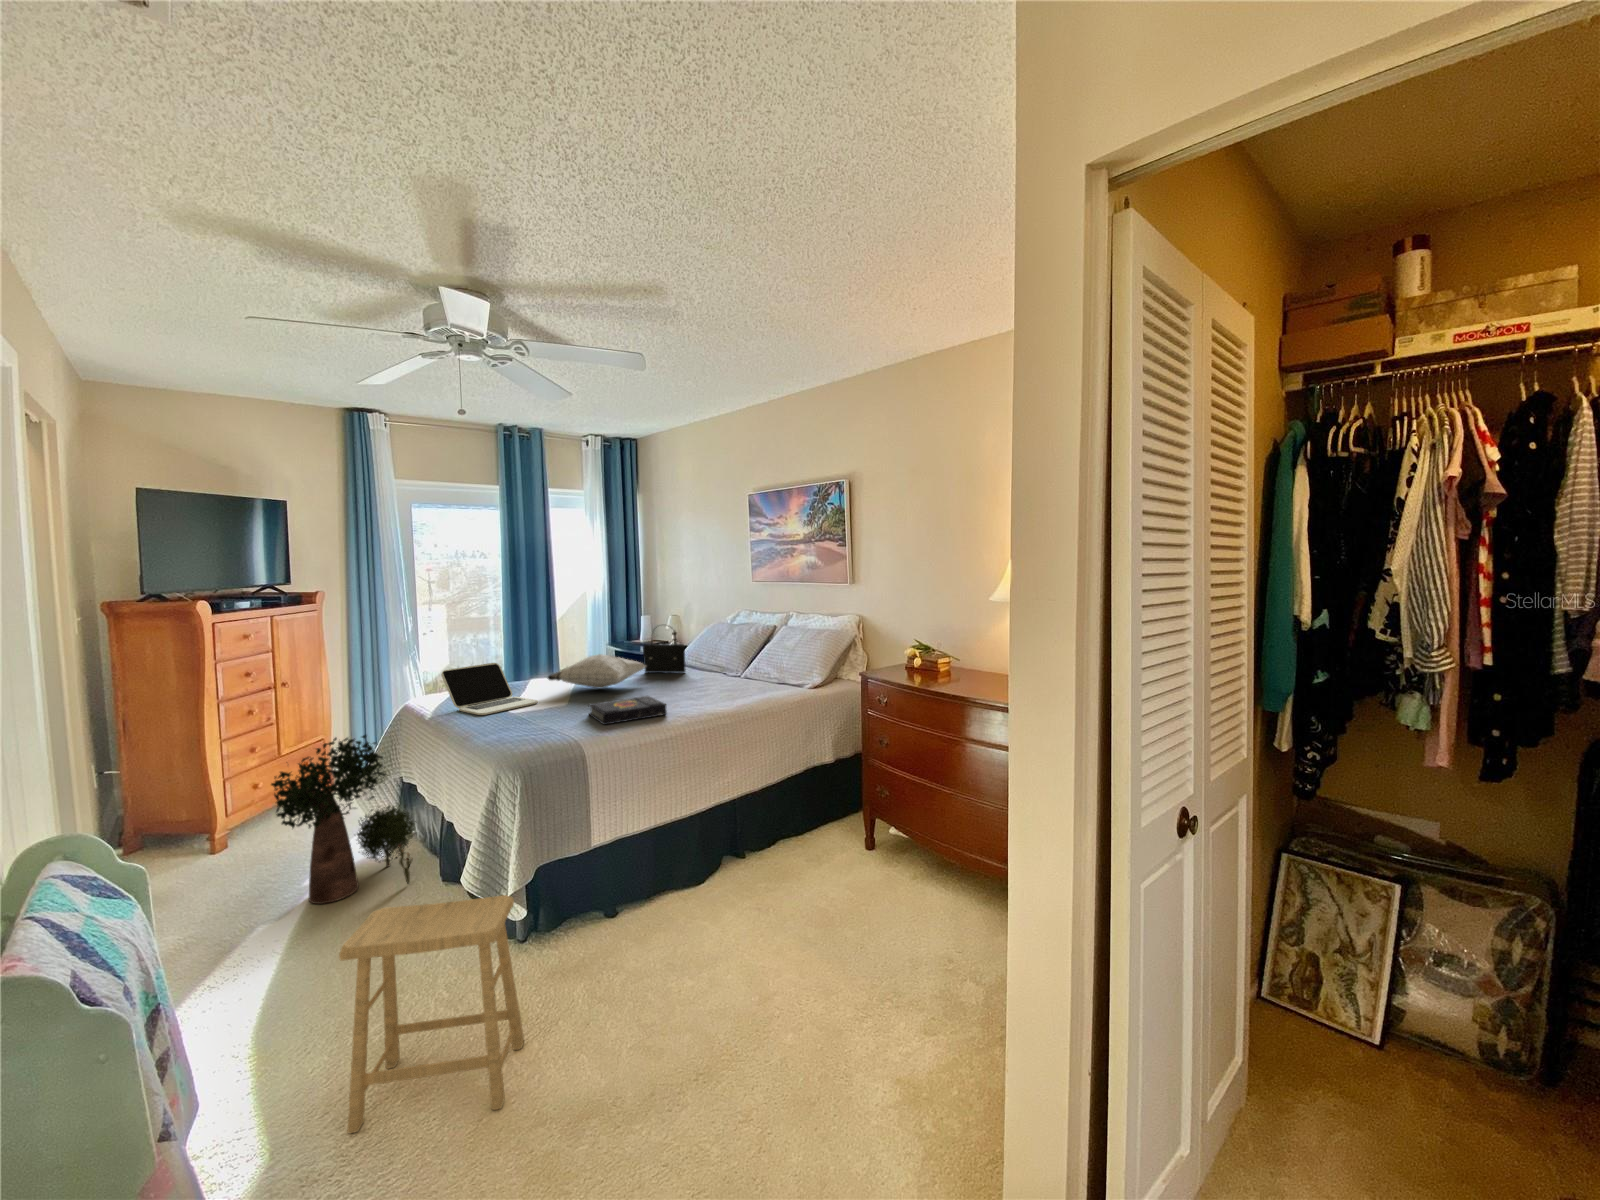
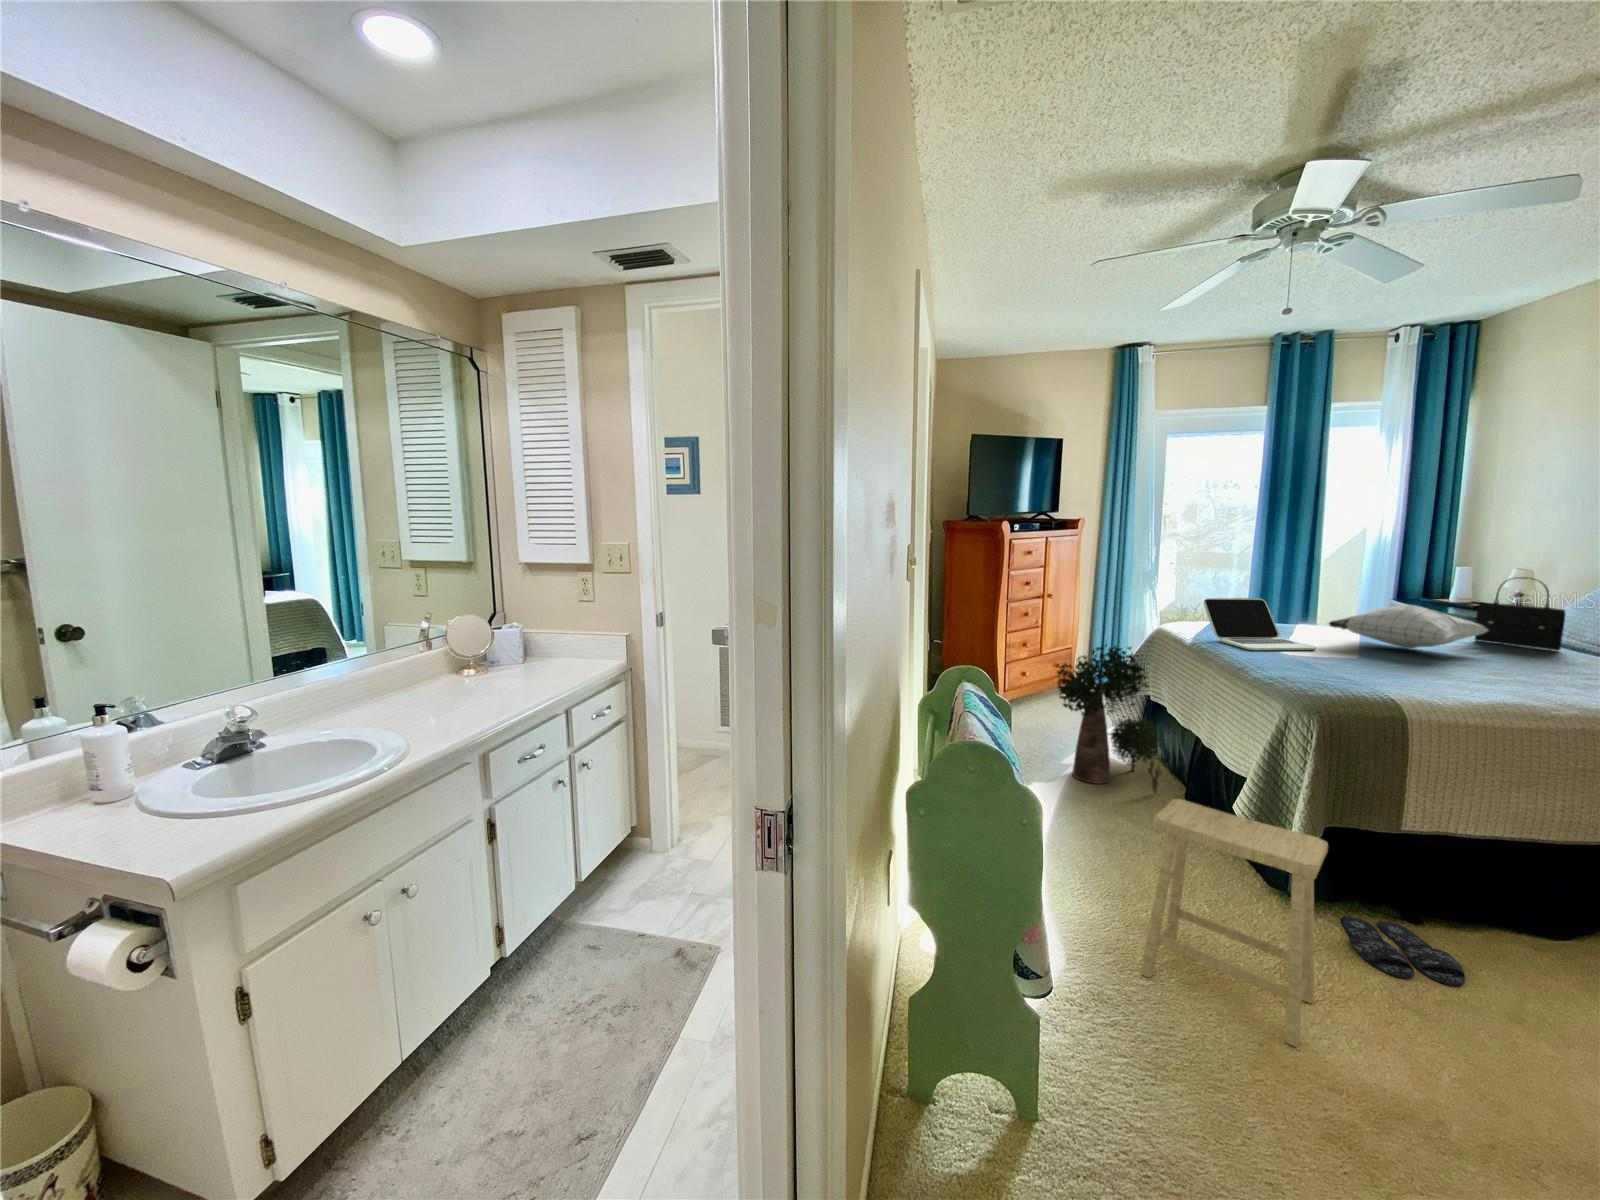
book: present [589,696,667,725] -> none [1402,661,1553,699]
slippers: none [557,924,633,977] -> present [1341,916,1465,986]

